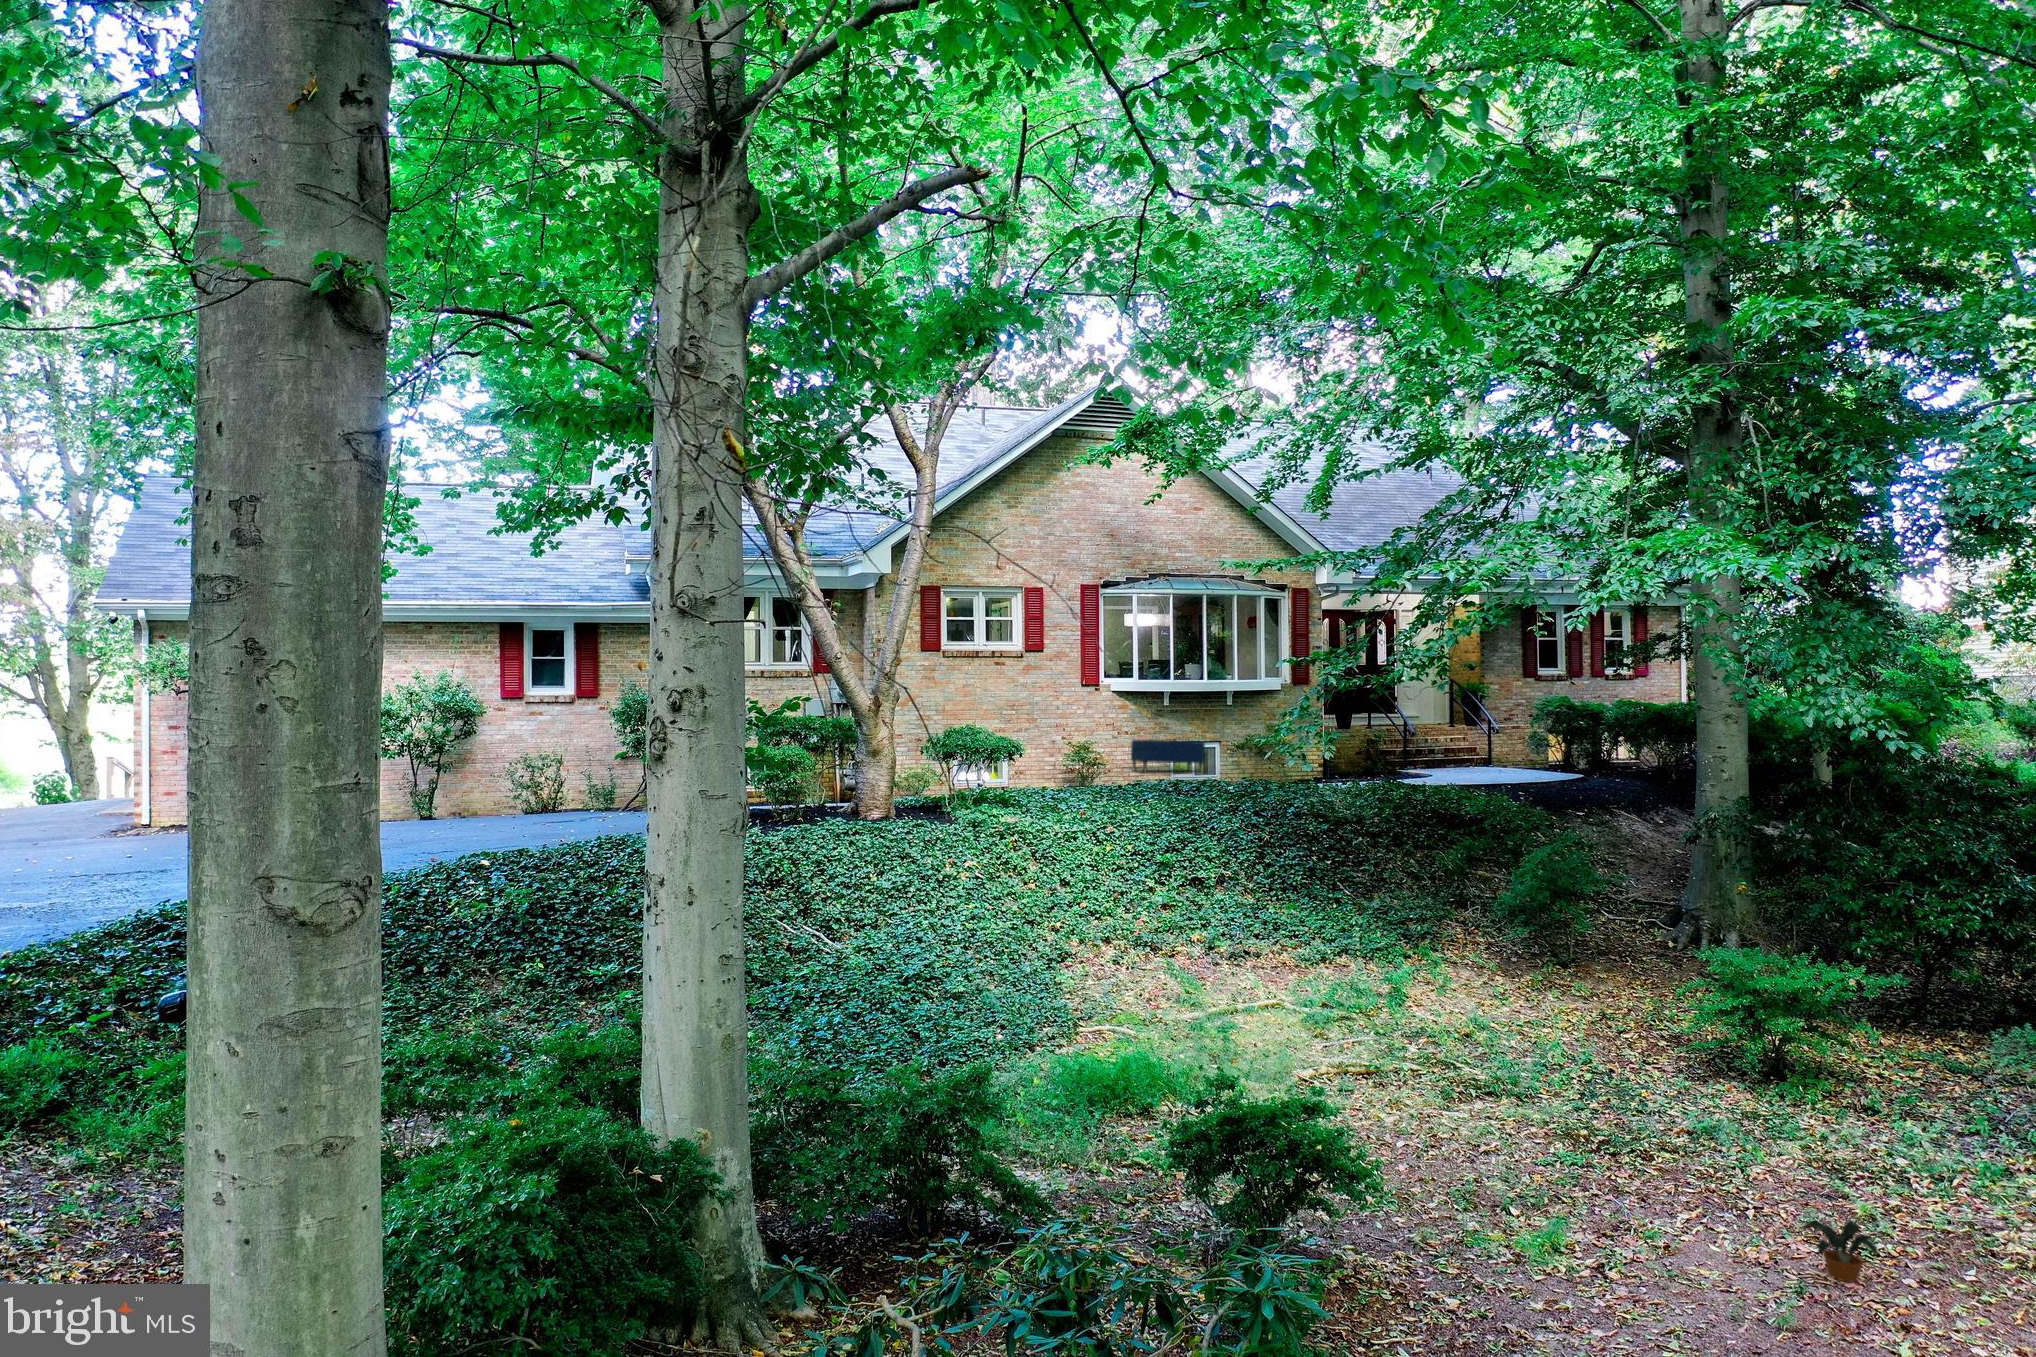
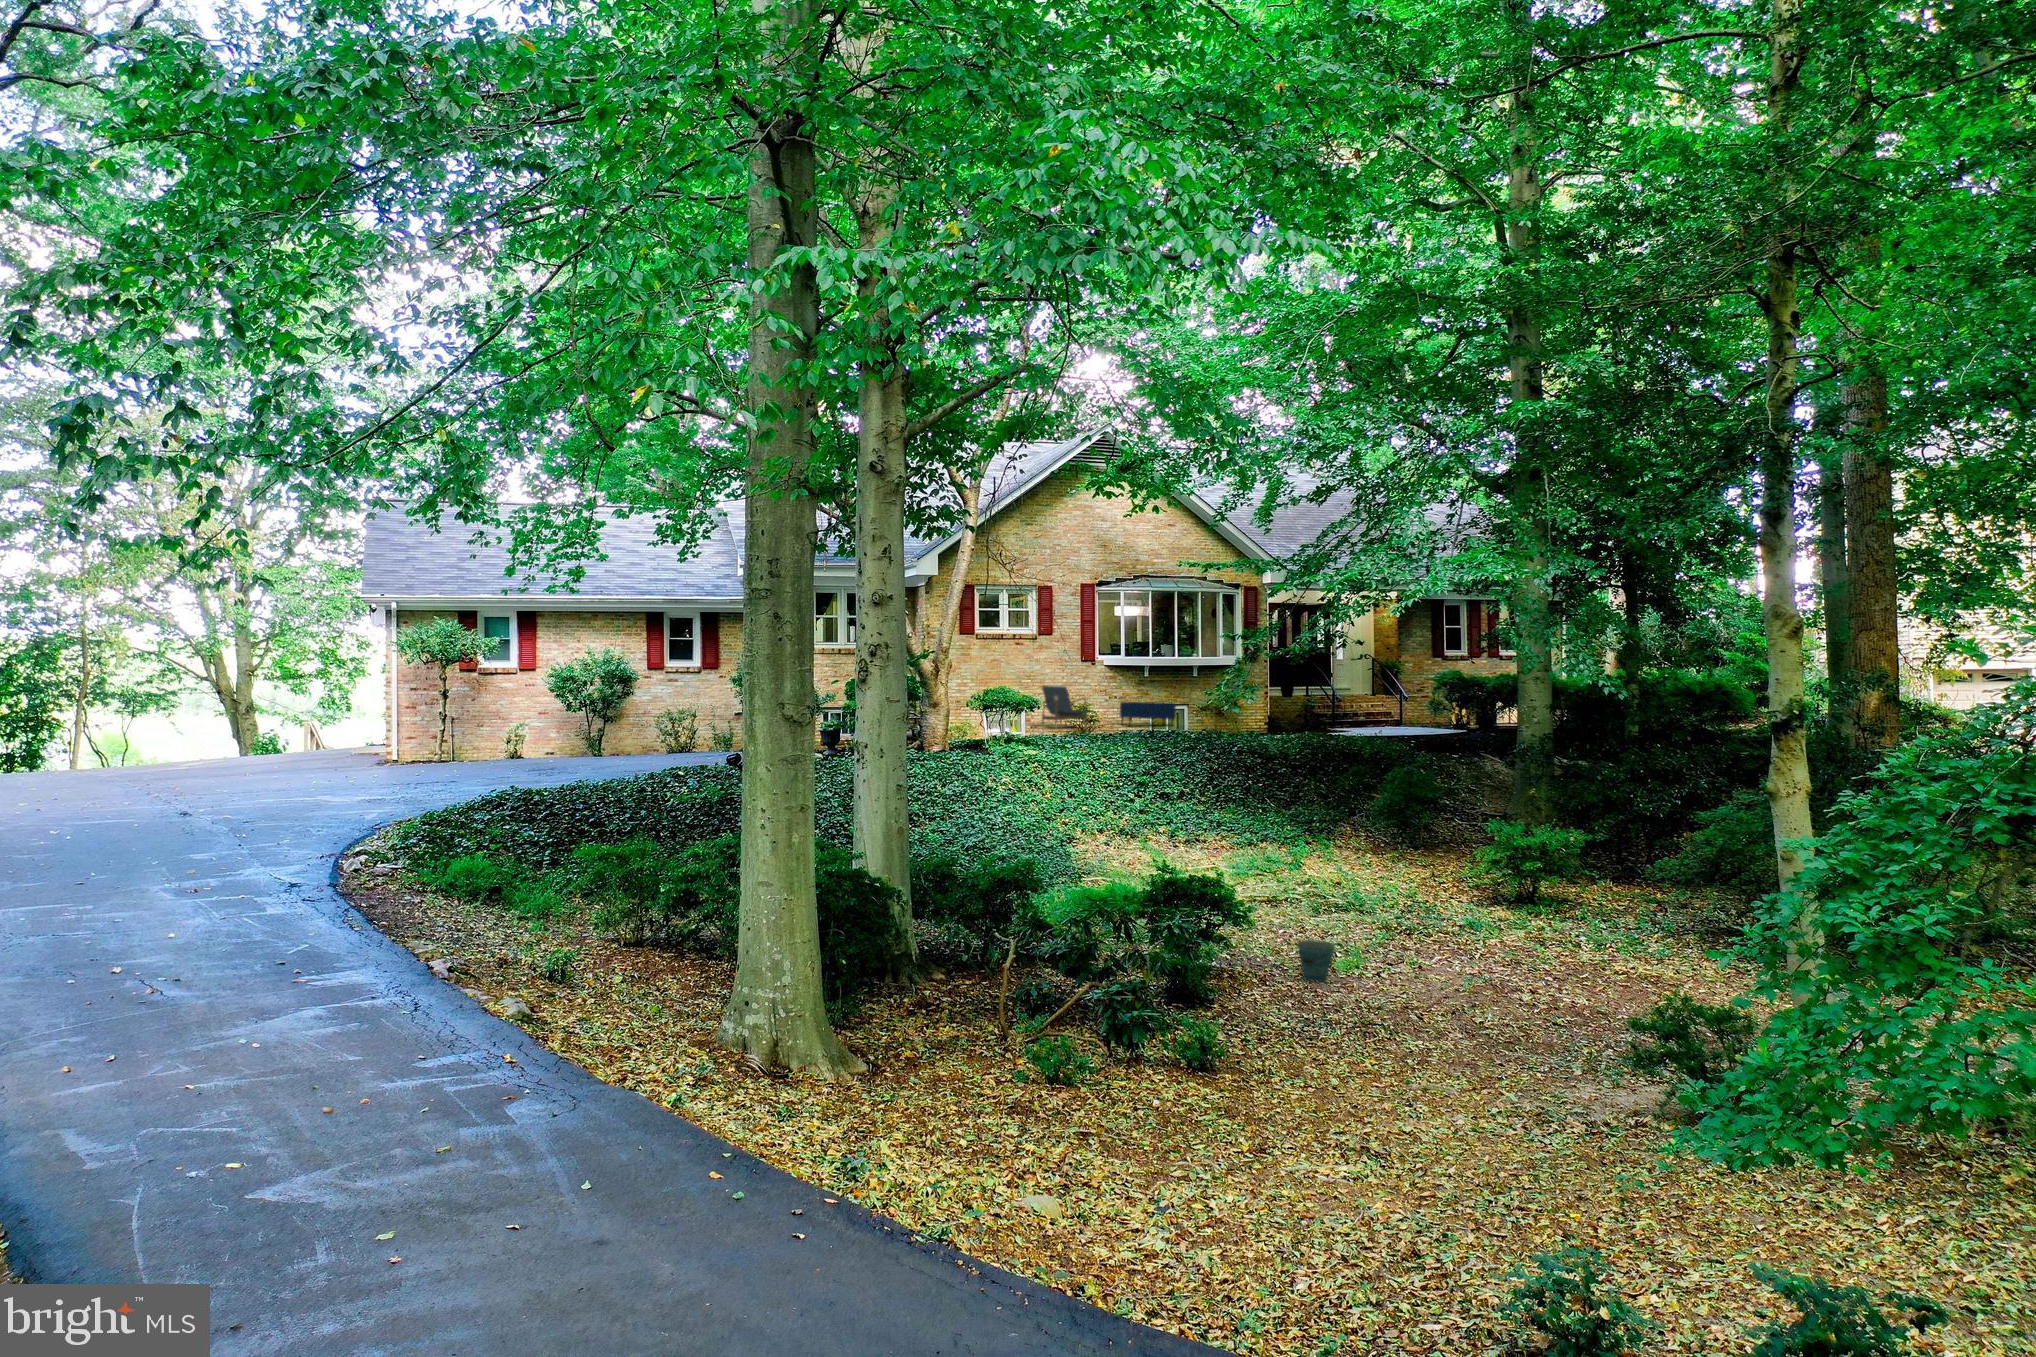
lounge chair: none [1027,719,1088,778] -> present [1042,686,1087,727]
bucket: none [1467,1220,1542,1308] -> present [1297,940,1335,982]
potted plant: present [1803,1221,1878,1283] -> none [1489,948,1530,979]

